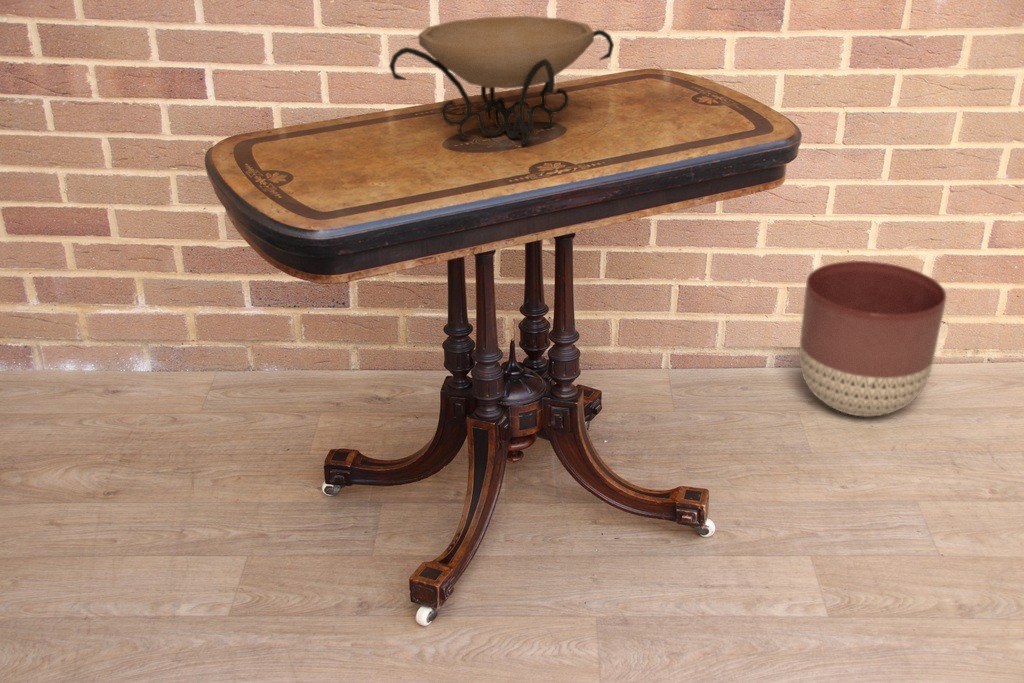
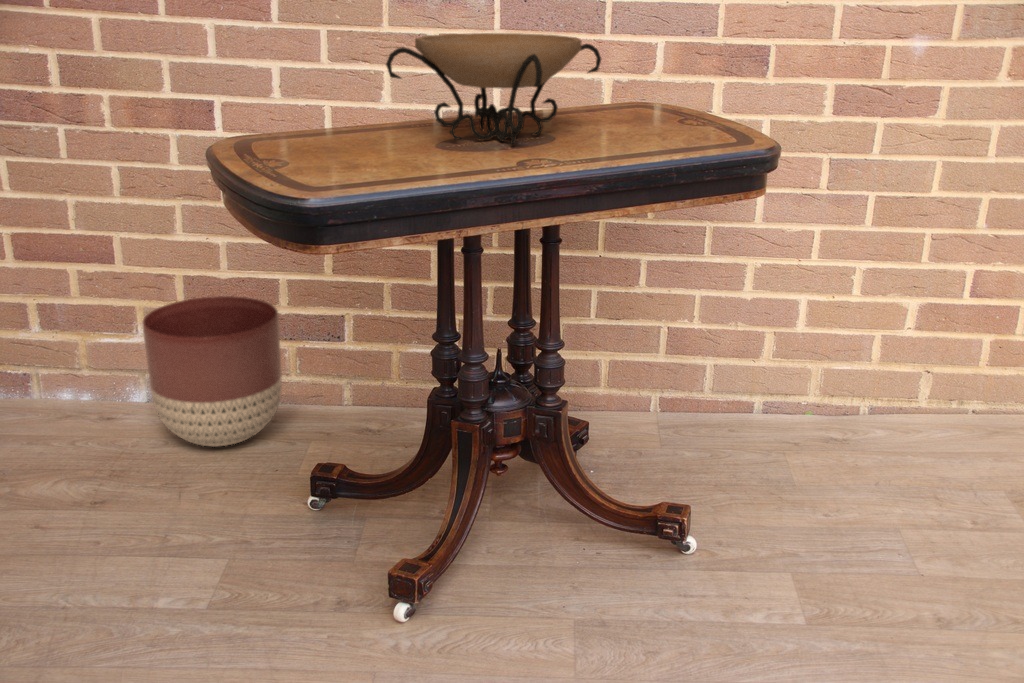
planter: present [799,261,946,416] -> present [143,296,282,446]

